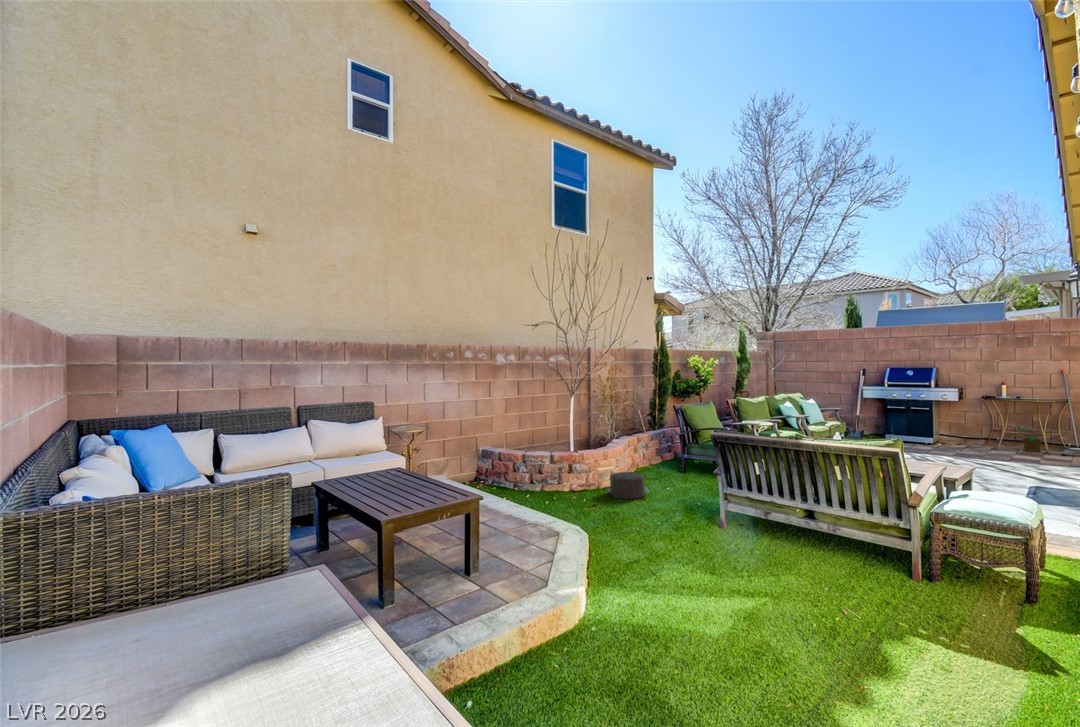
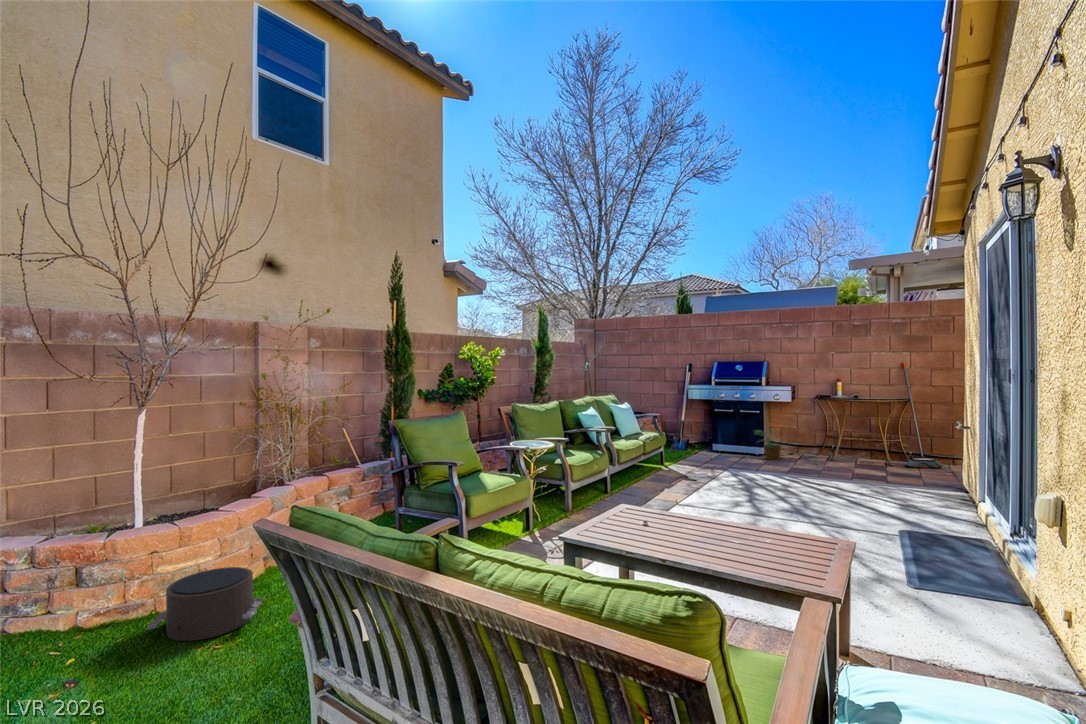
potted plant: present [1017,426,1042,452] -> present [754,430,781,460]

